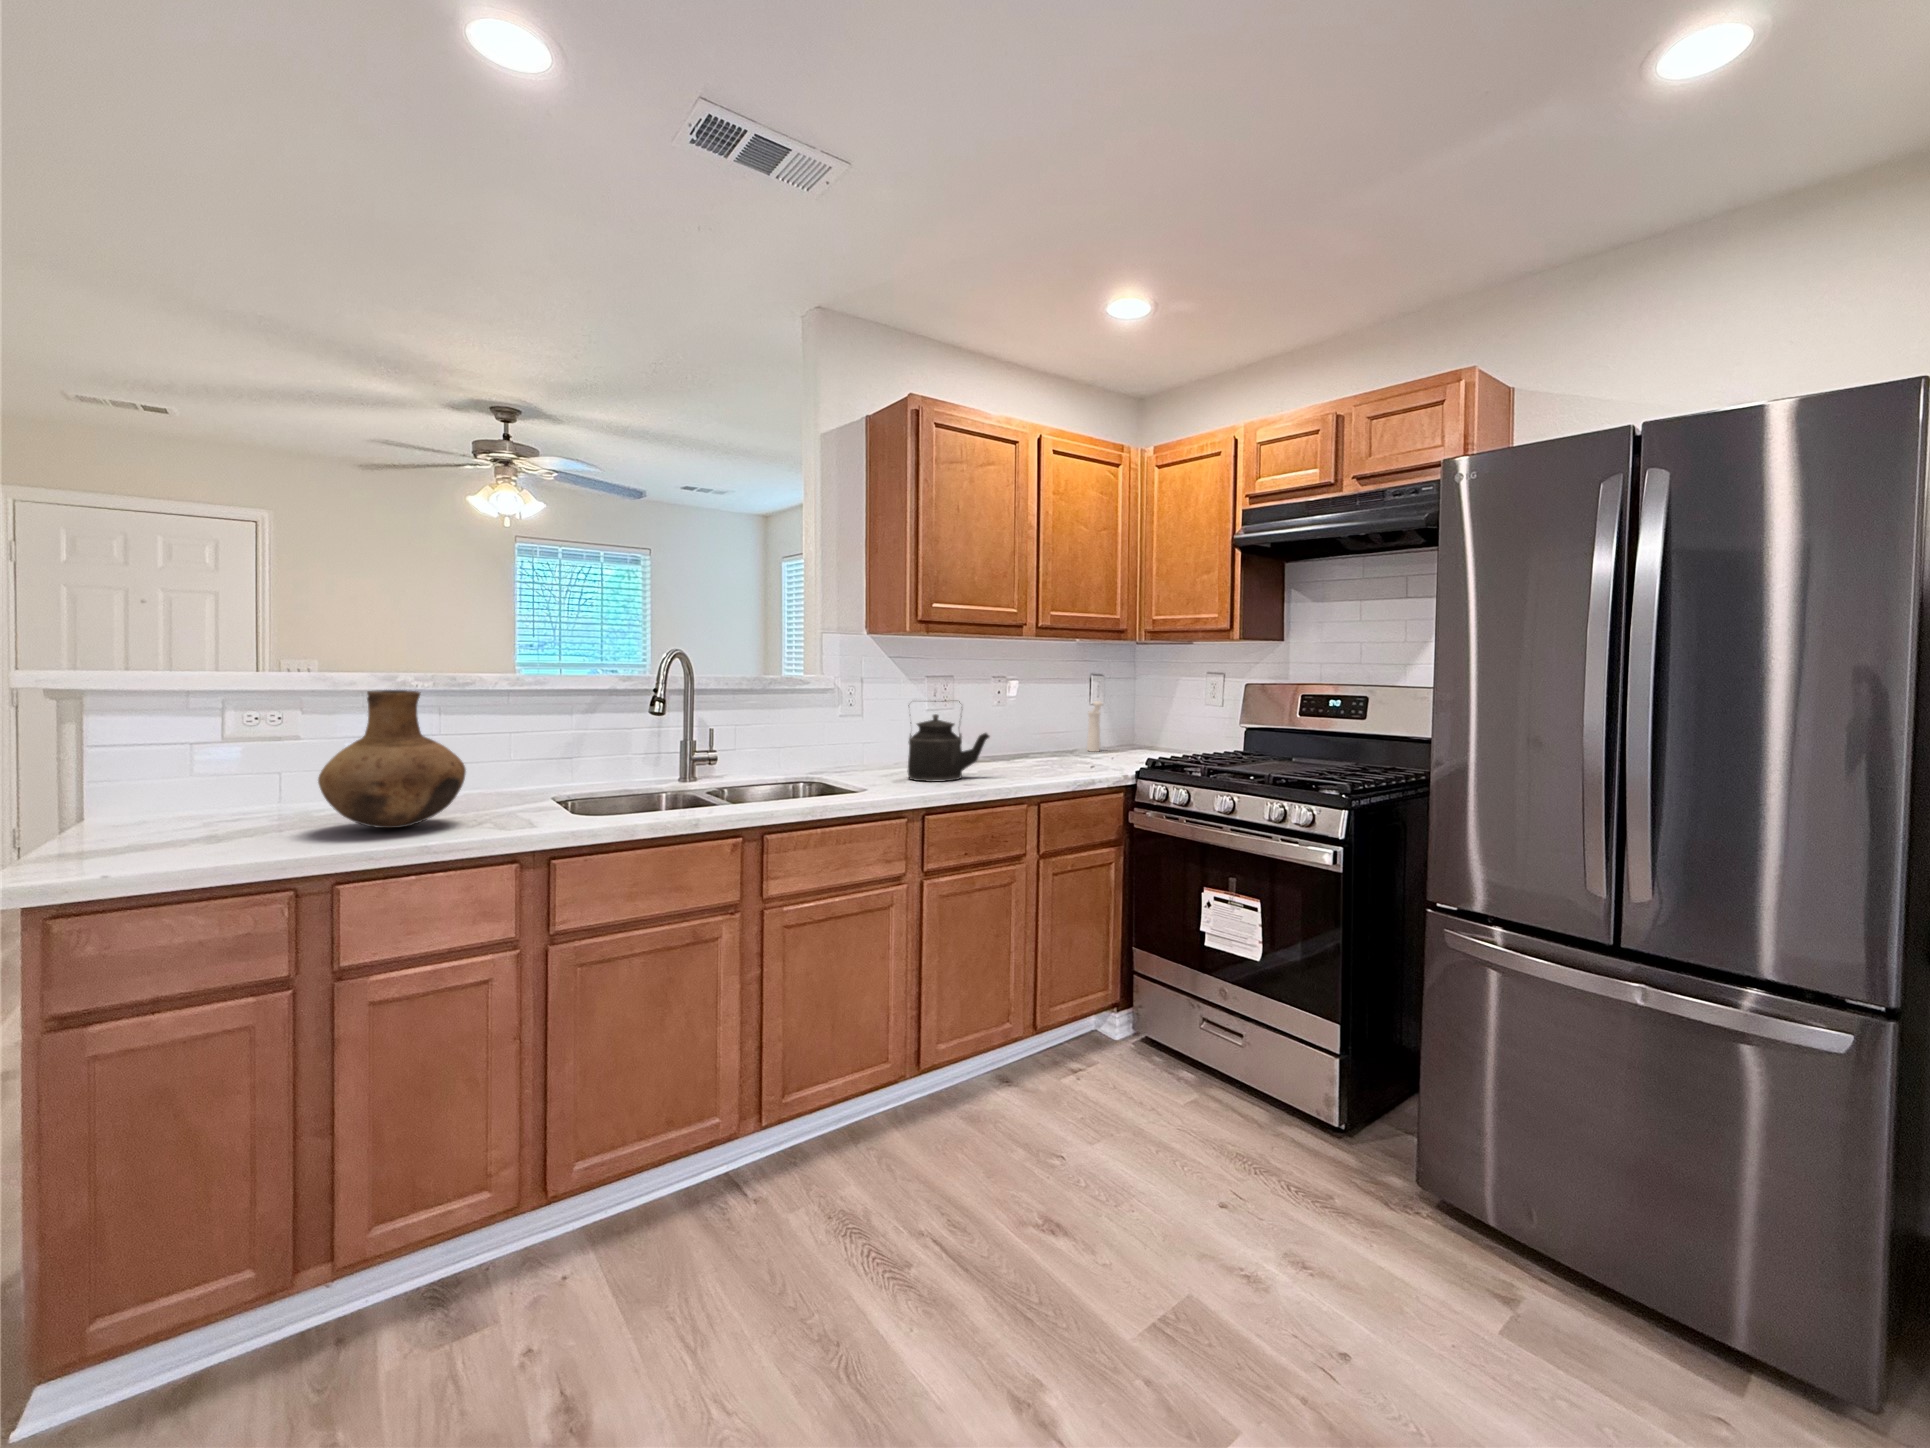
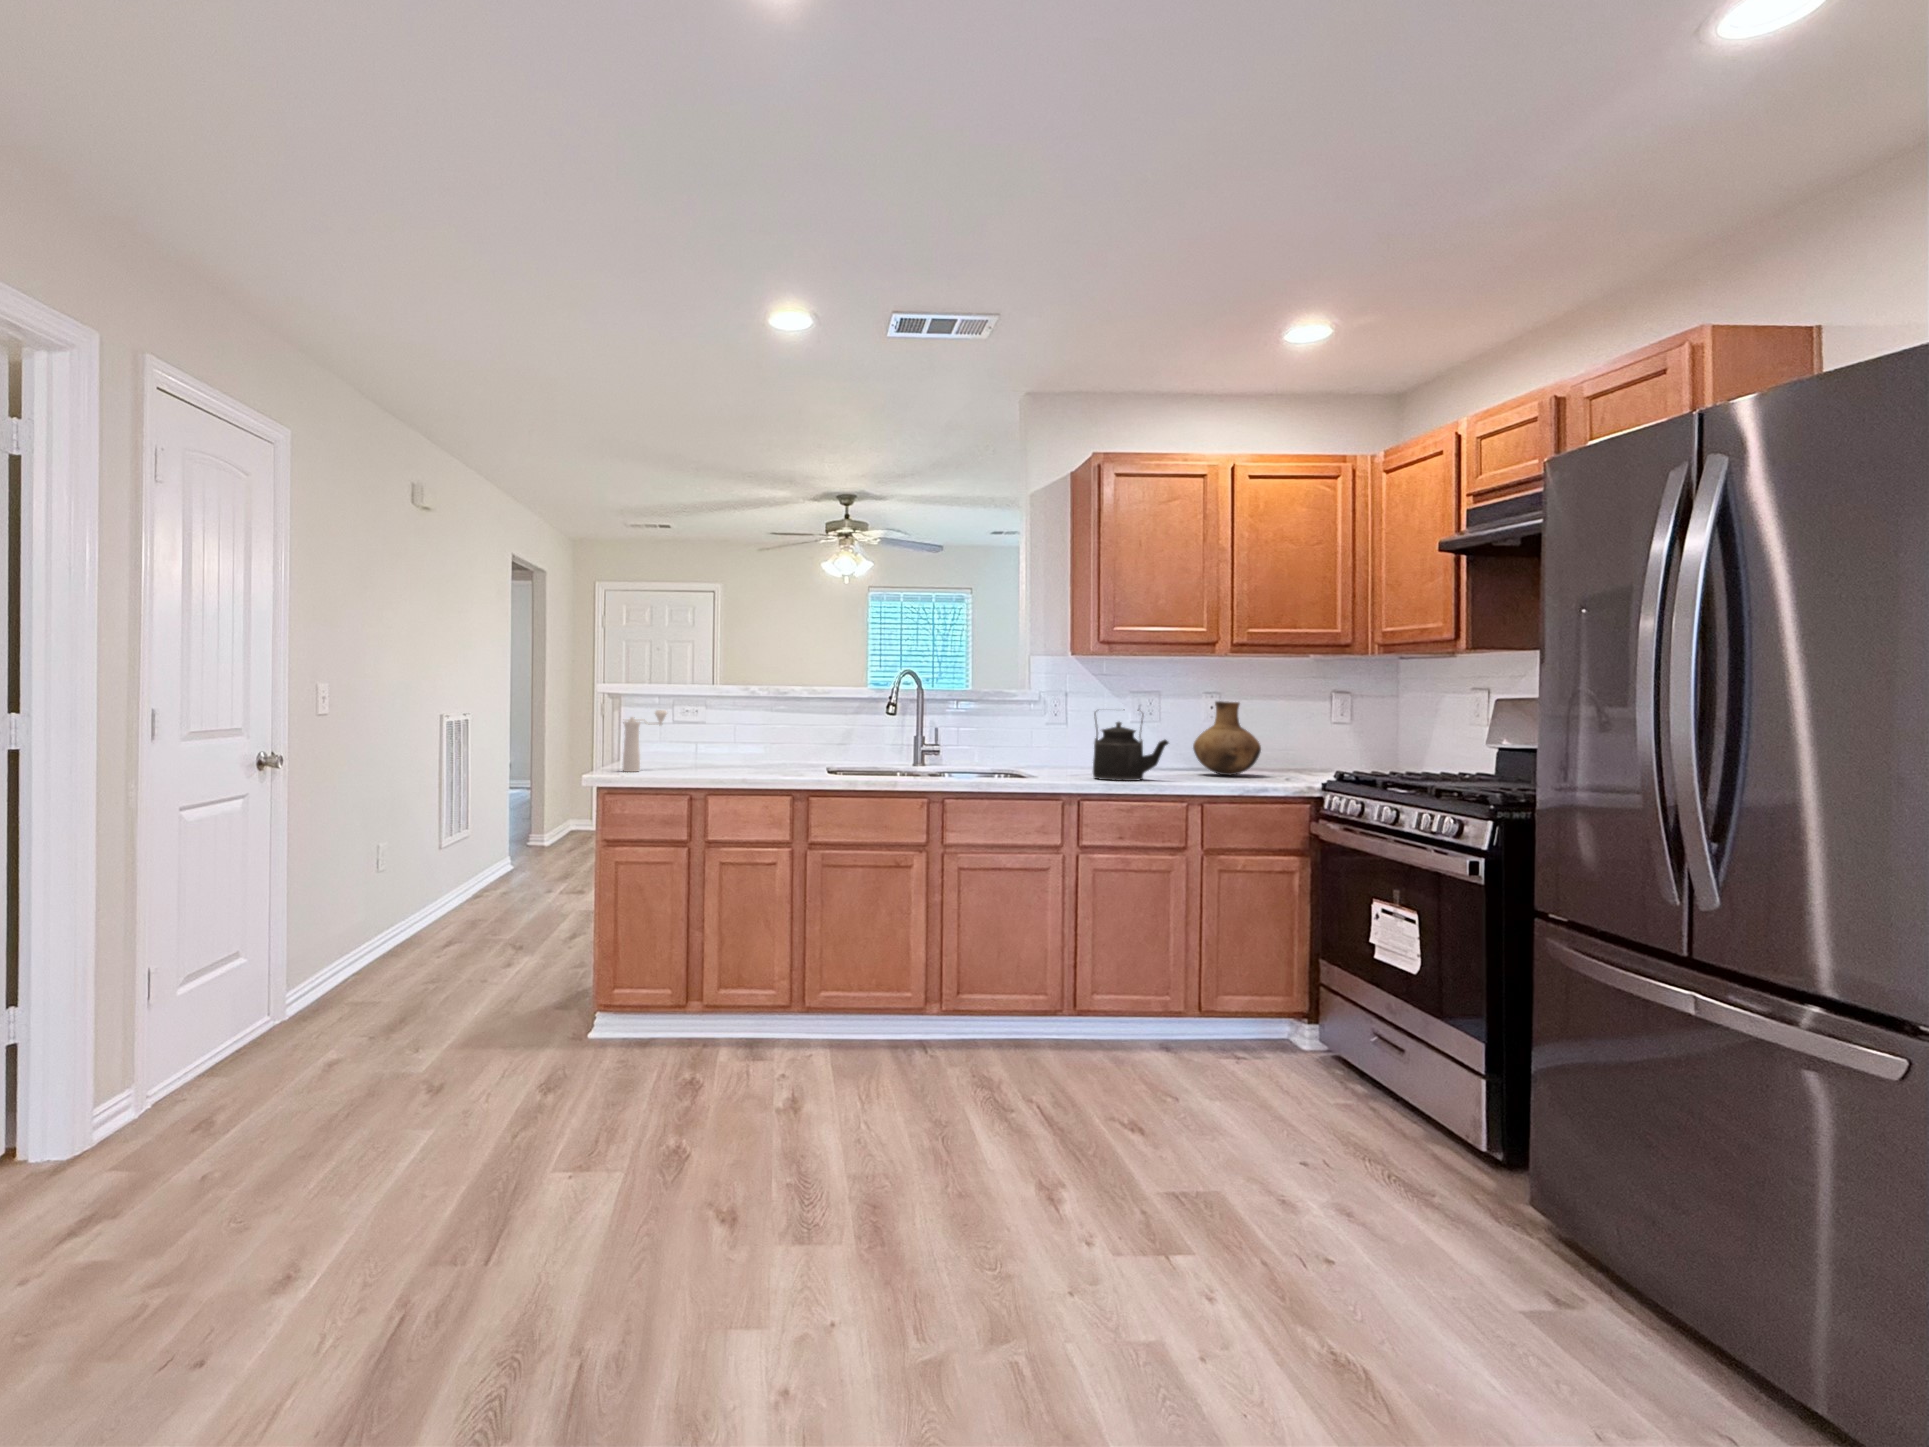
vase: present [318,690,466,828] -> present [1193,701,1261,775]
pepper mill: present [1087,701,1102,752] -> present [623,710,667,772]

